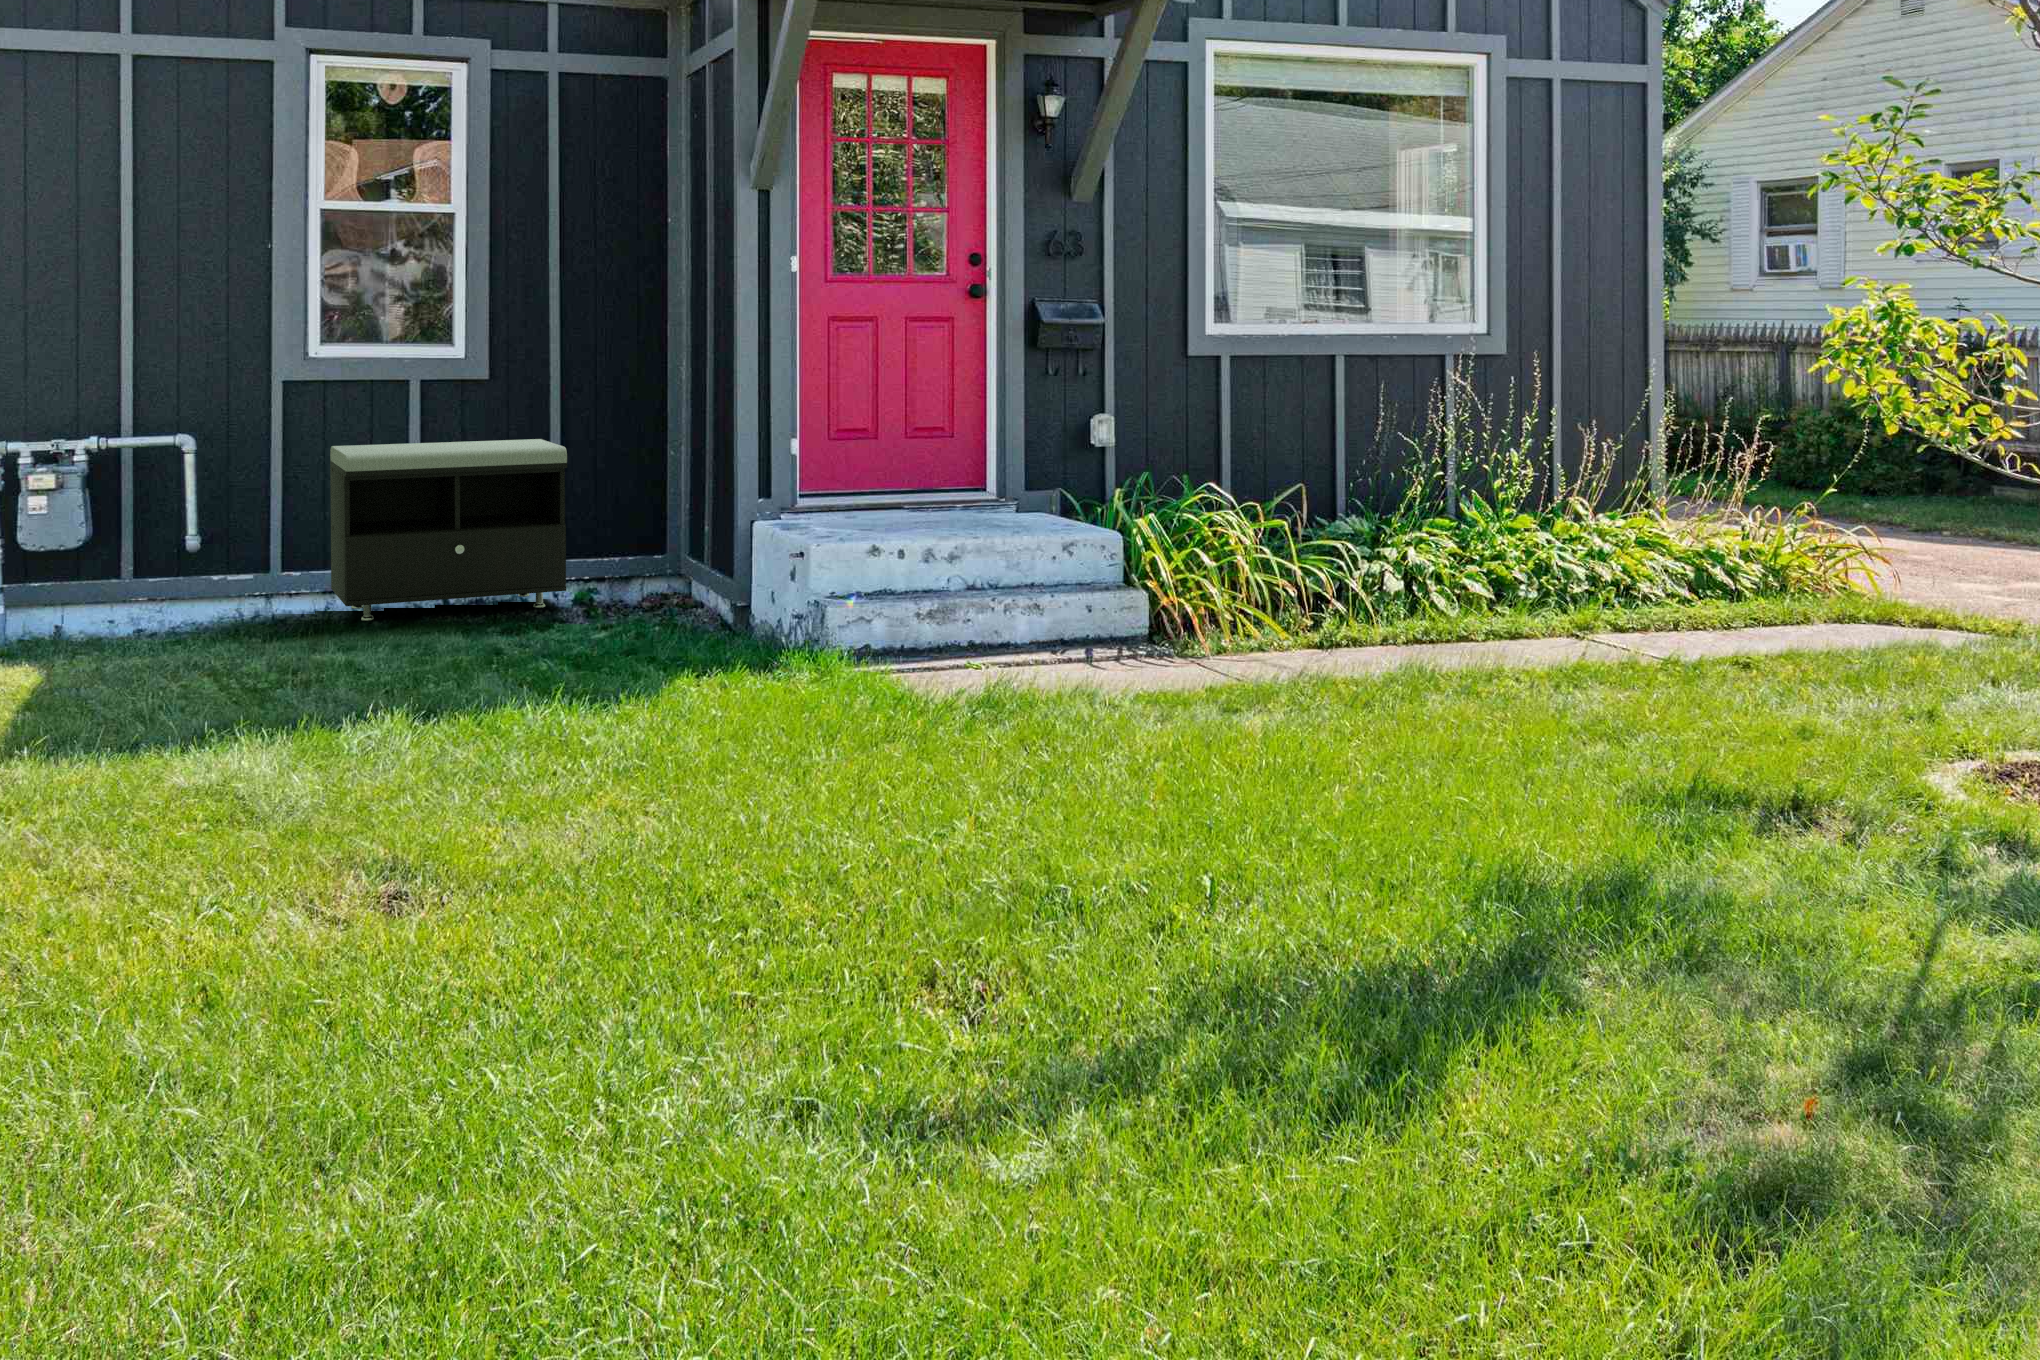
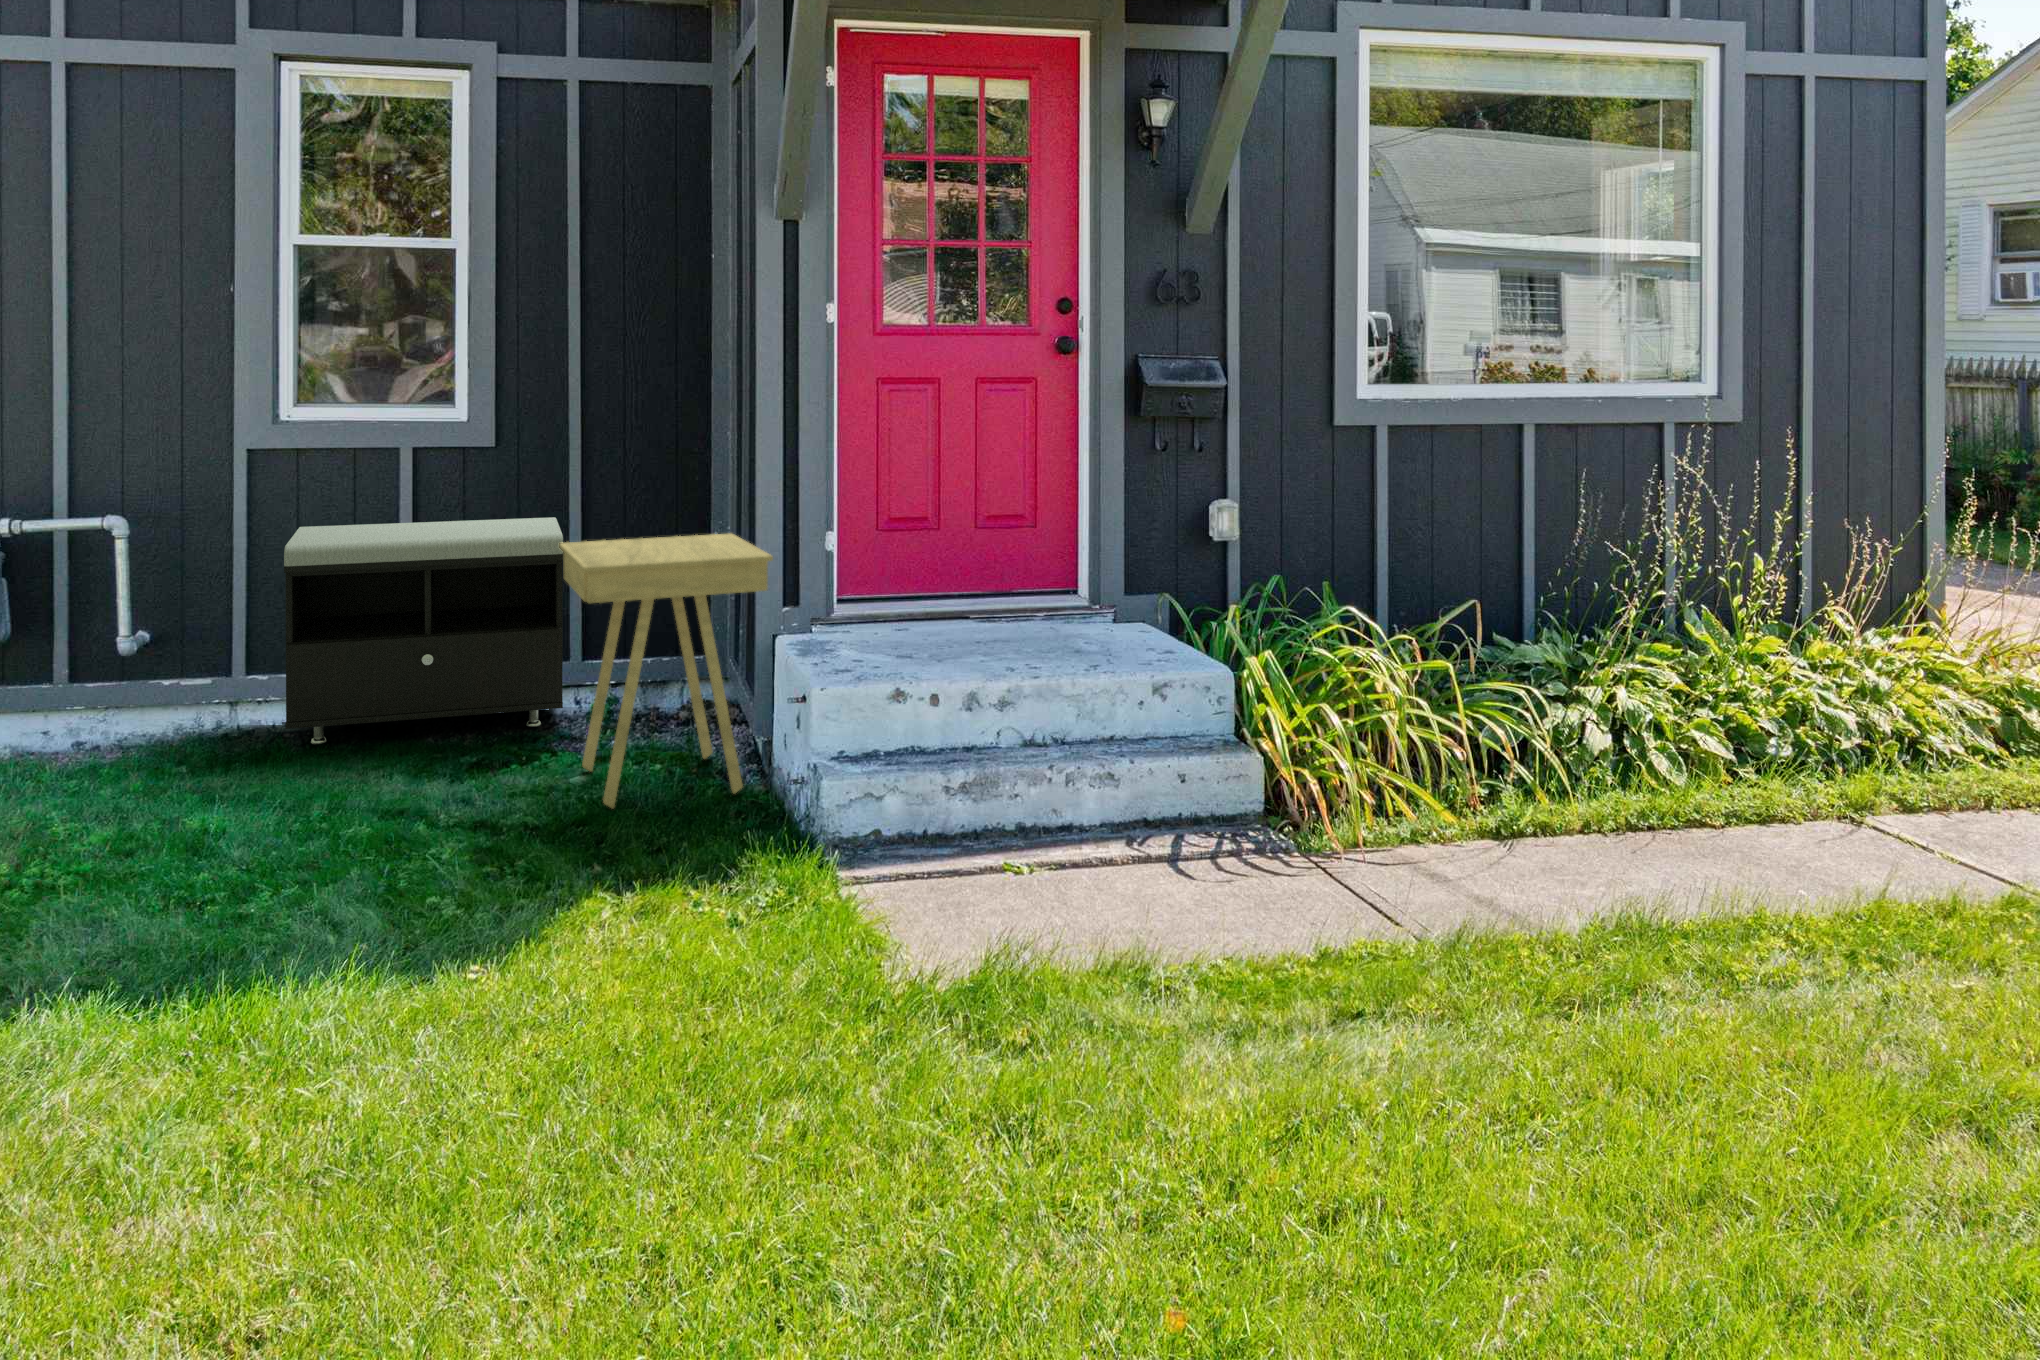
side table: none [586,440,768,646] -> present [560,533,773,808]

